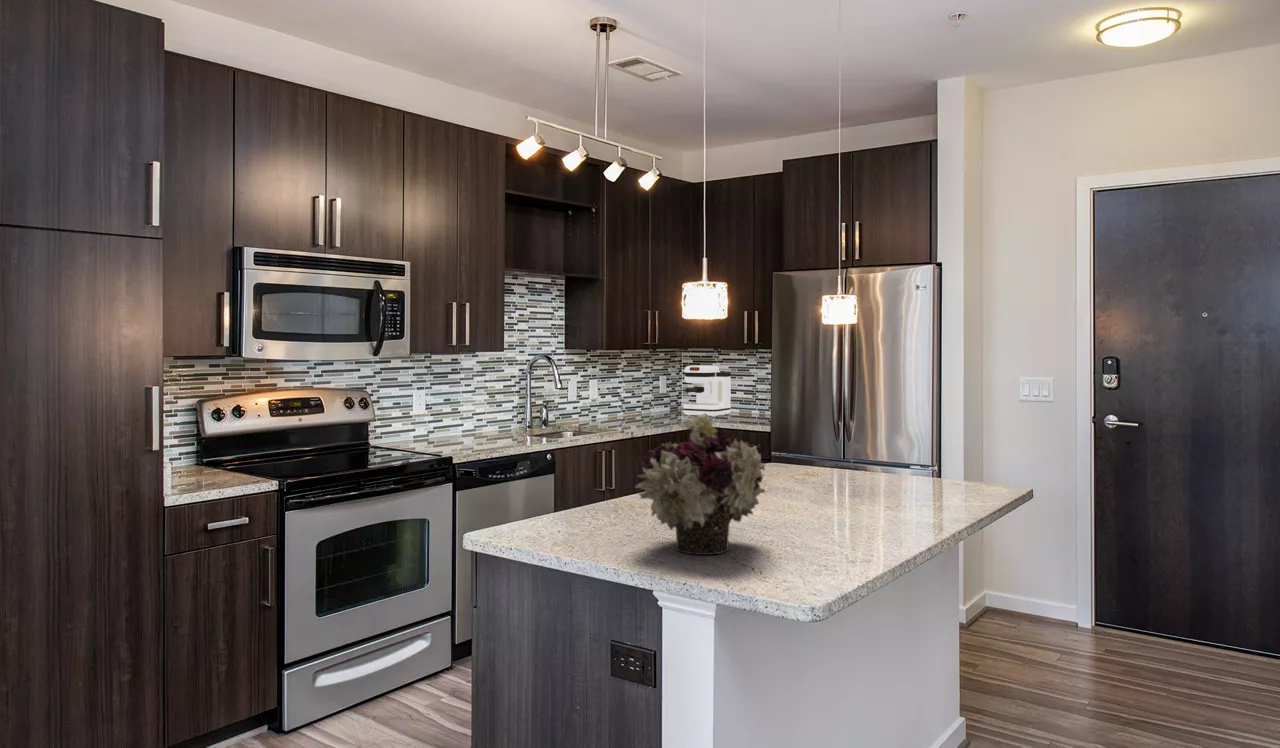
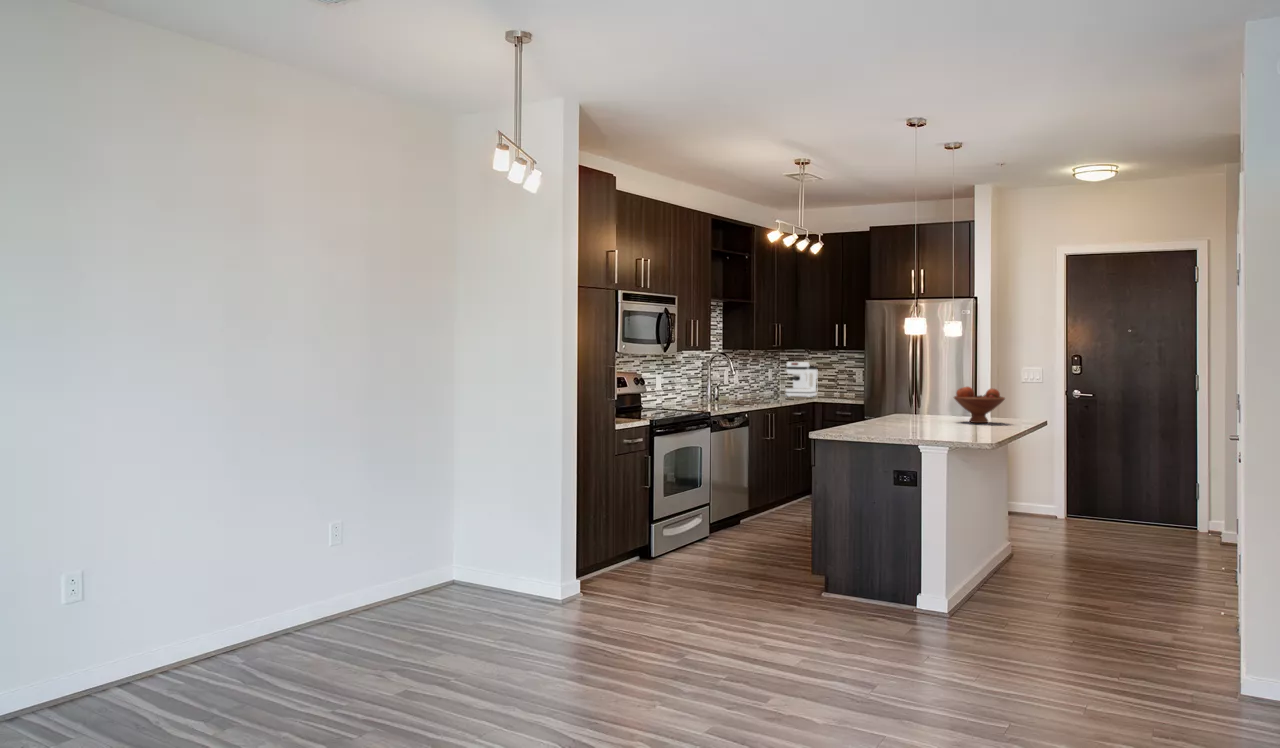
flower arrangement: present [635,414,765,555] -> none [902,375,955,434]
fruit bowl: none [840,422,939,496] -> present [954,387,1005,423]

